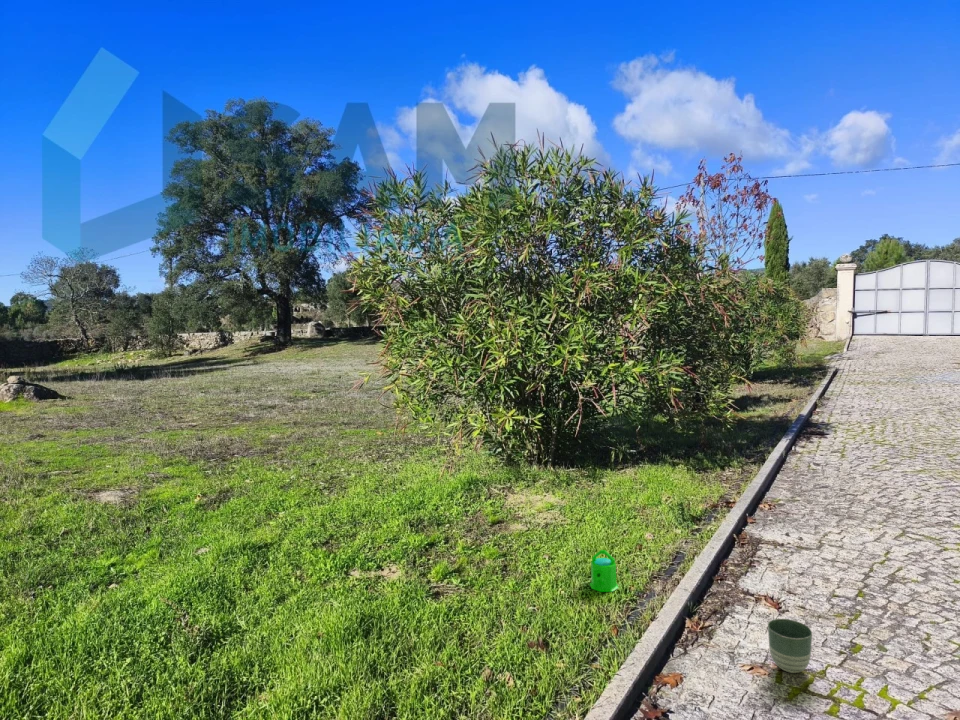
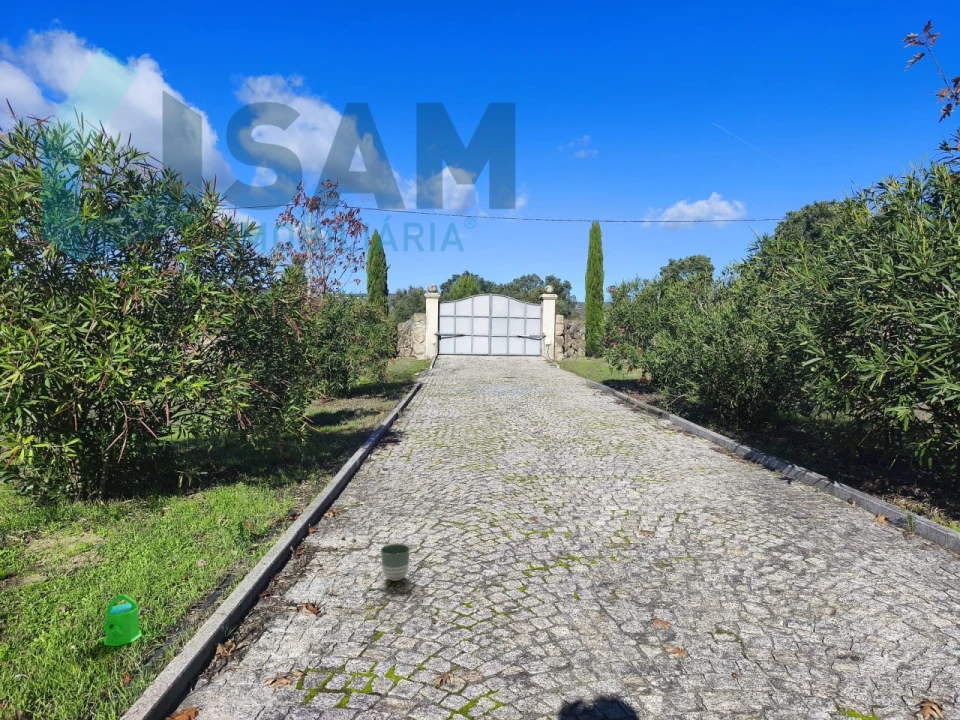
planter: present [768,619,812,673] -> present [381,544,410,581]

